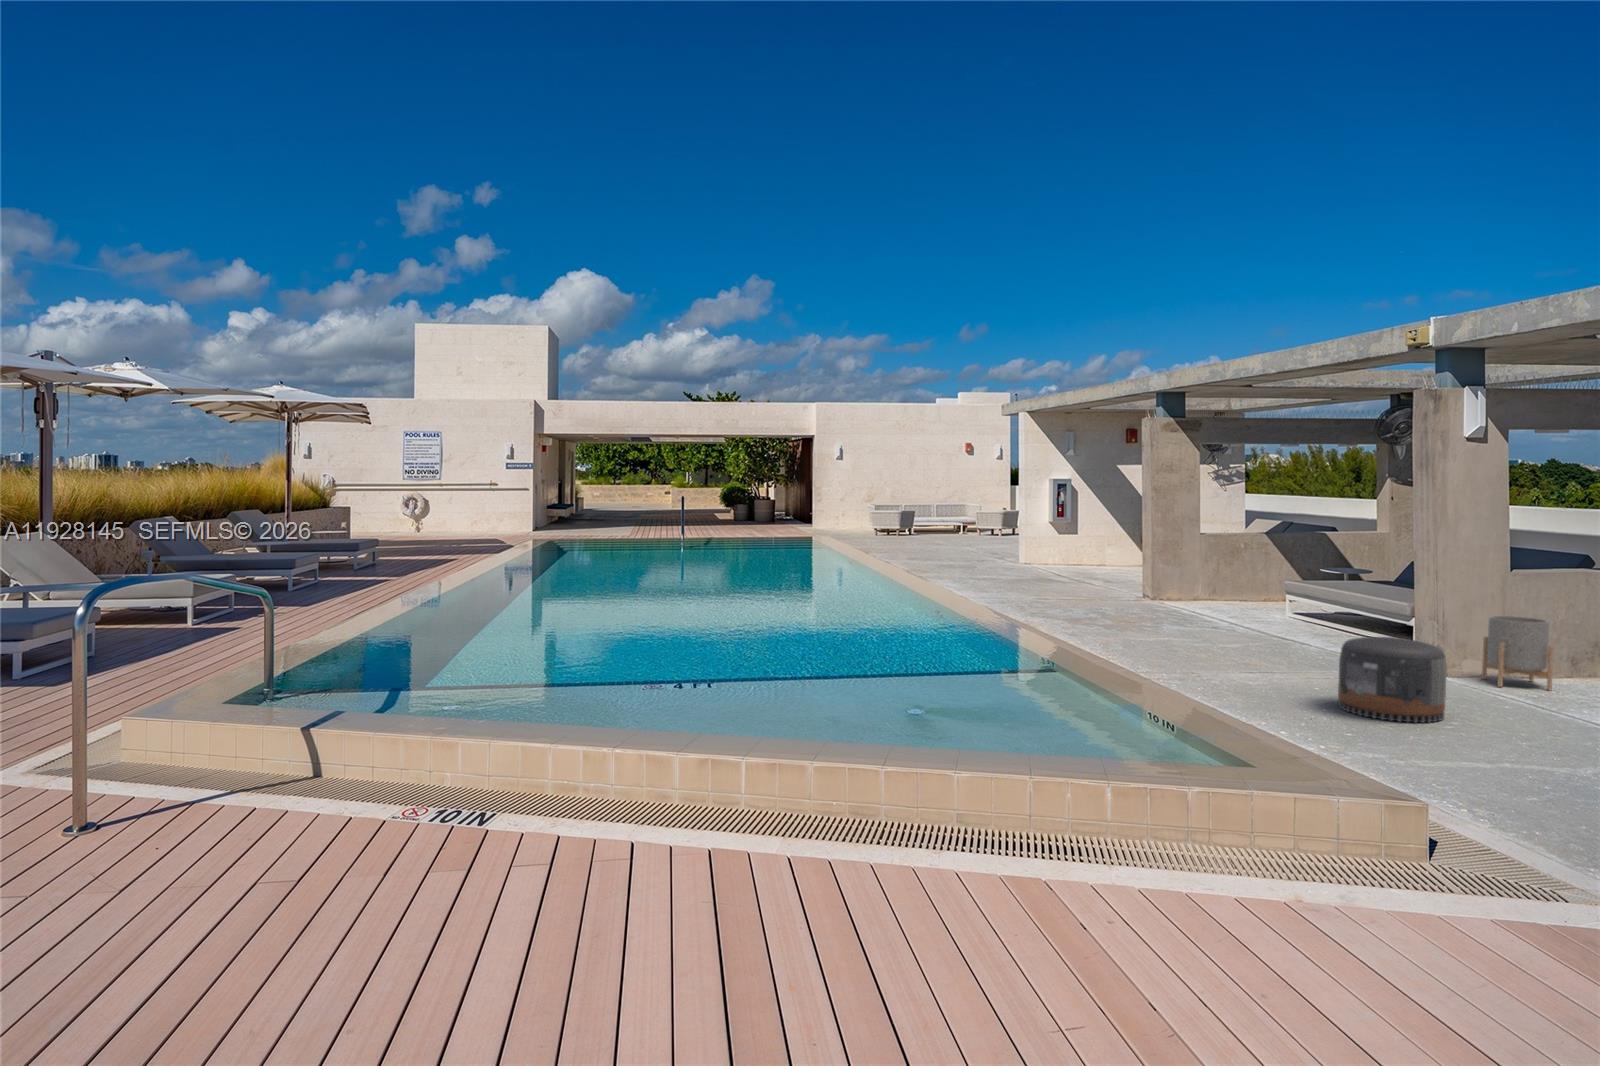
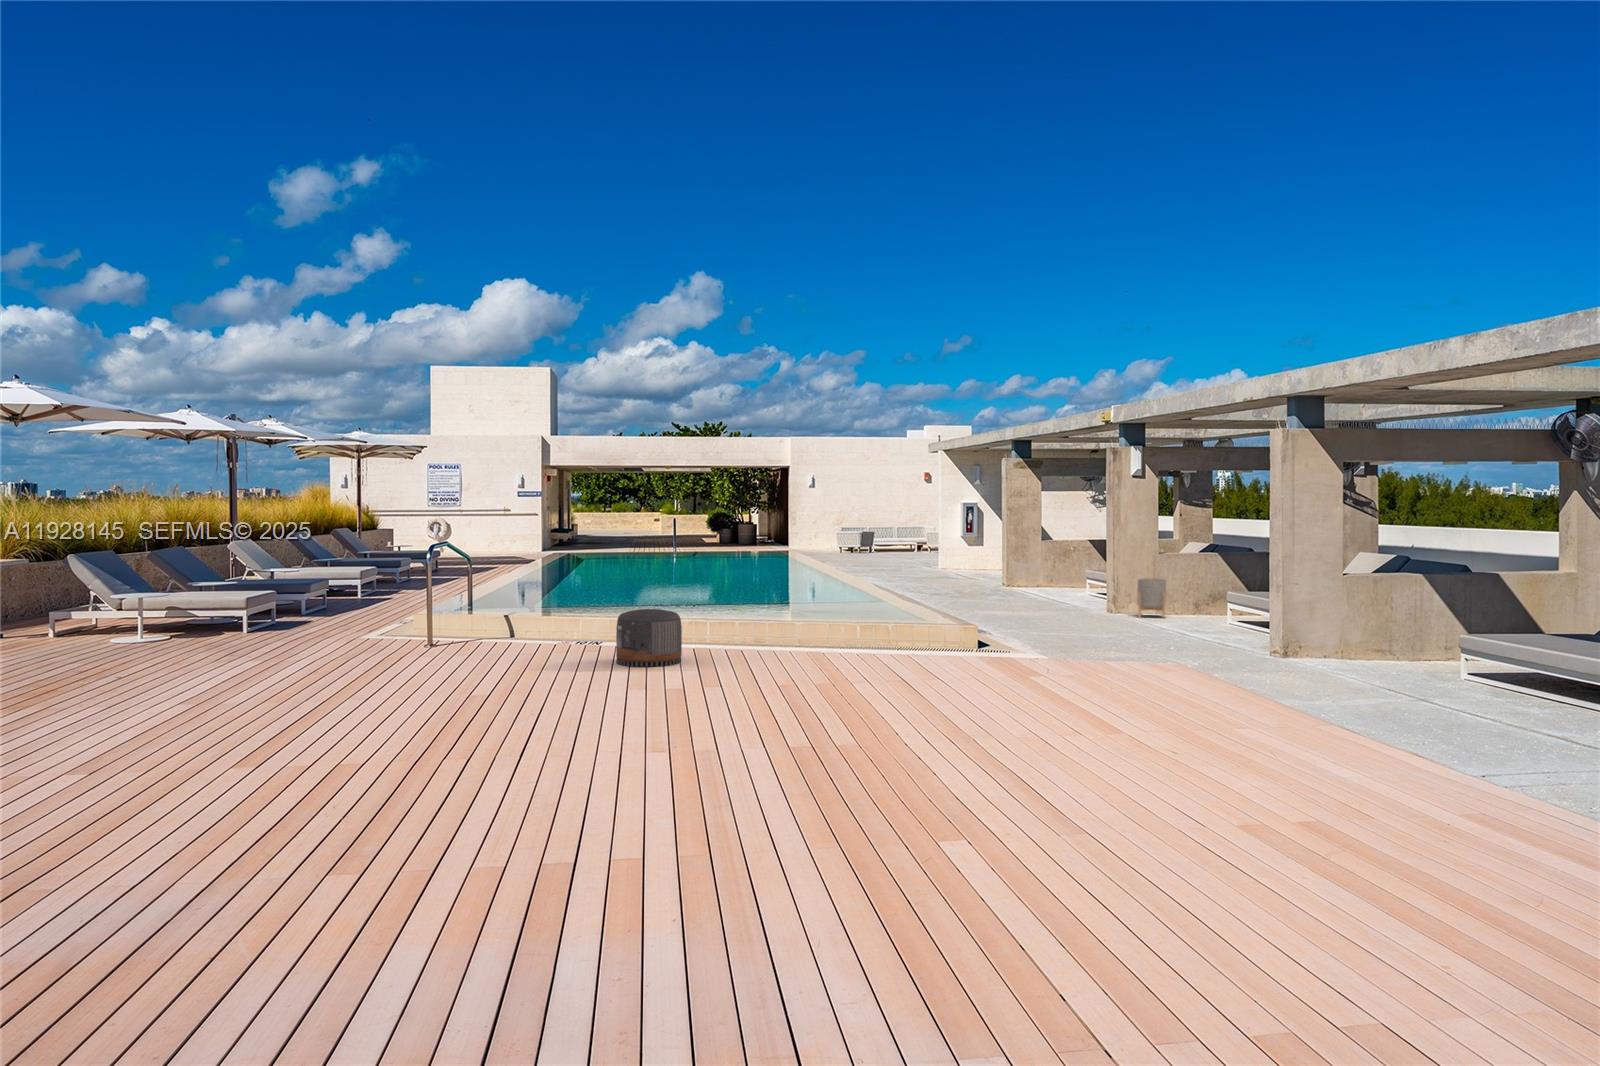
pouf: present [1338,637,1447,723] -> present [616,609,682,667]

